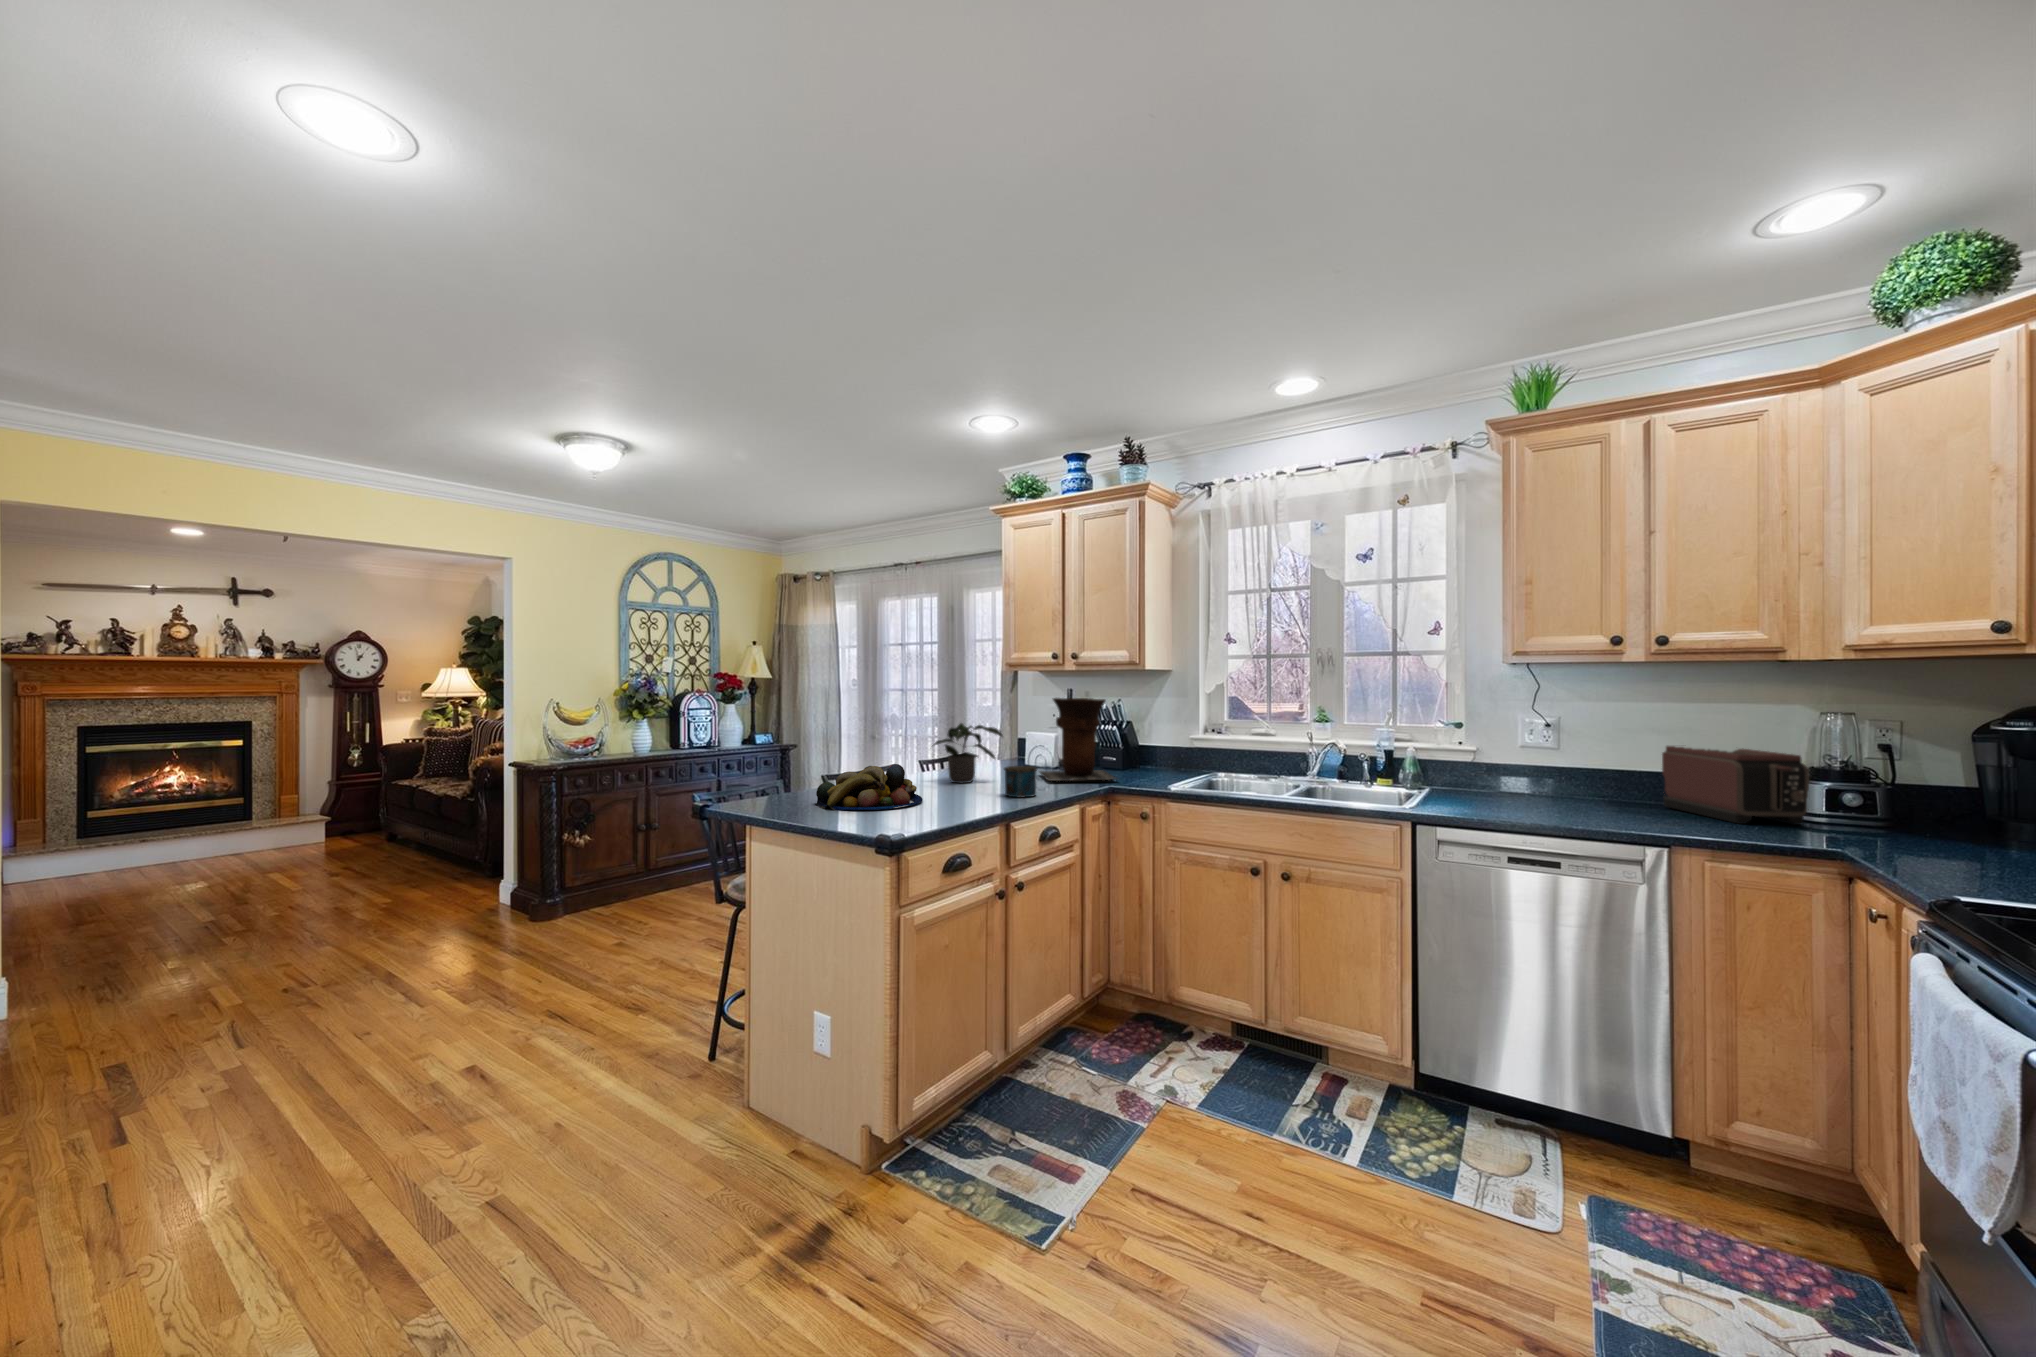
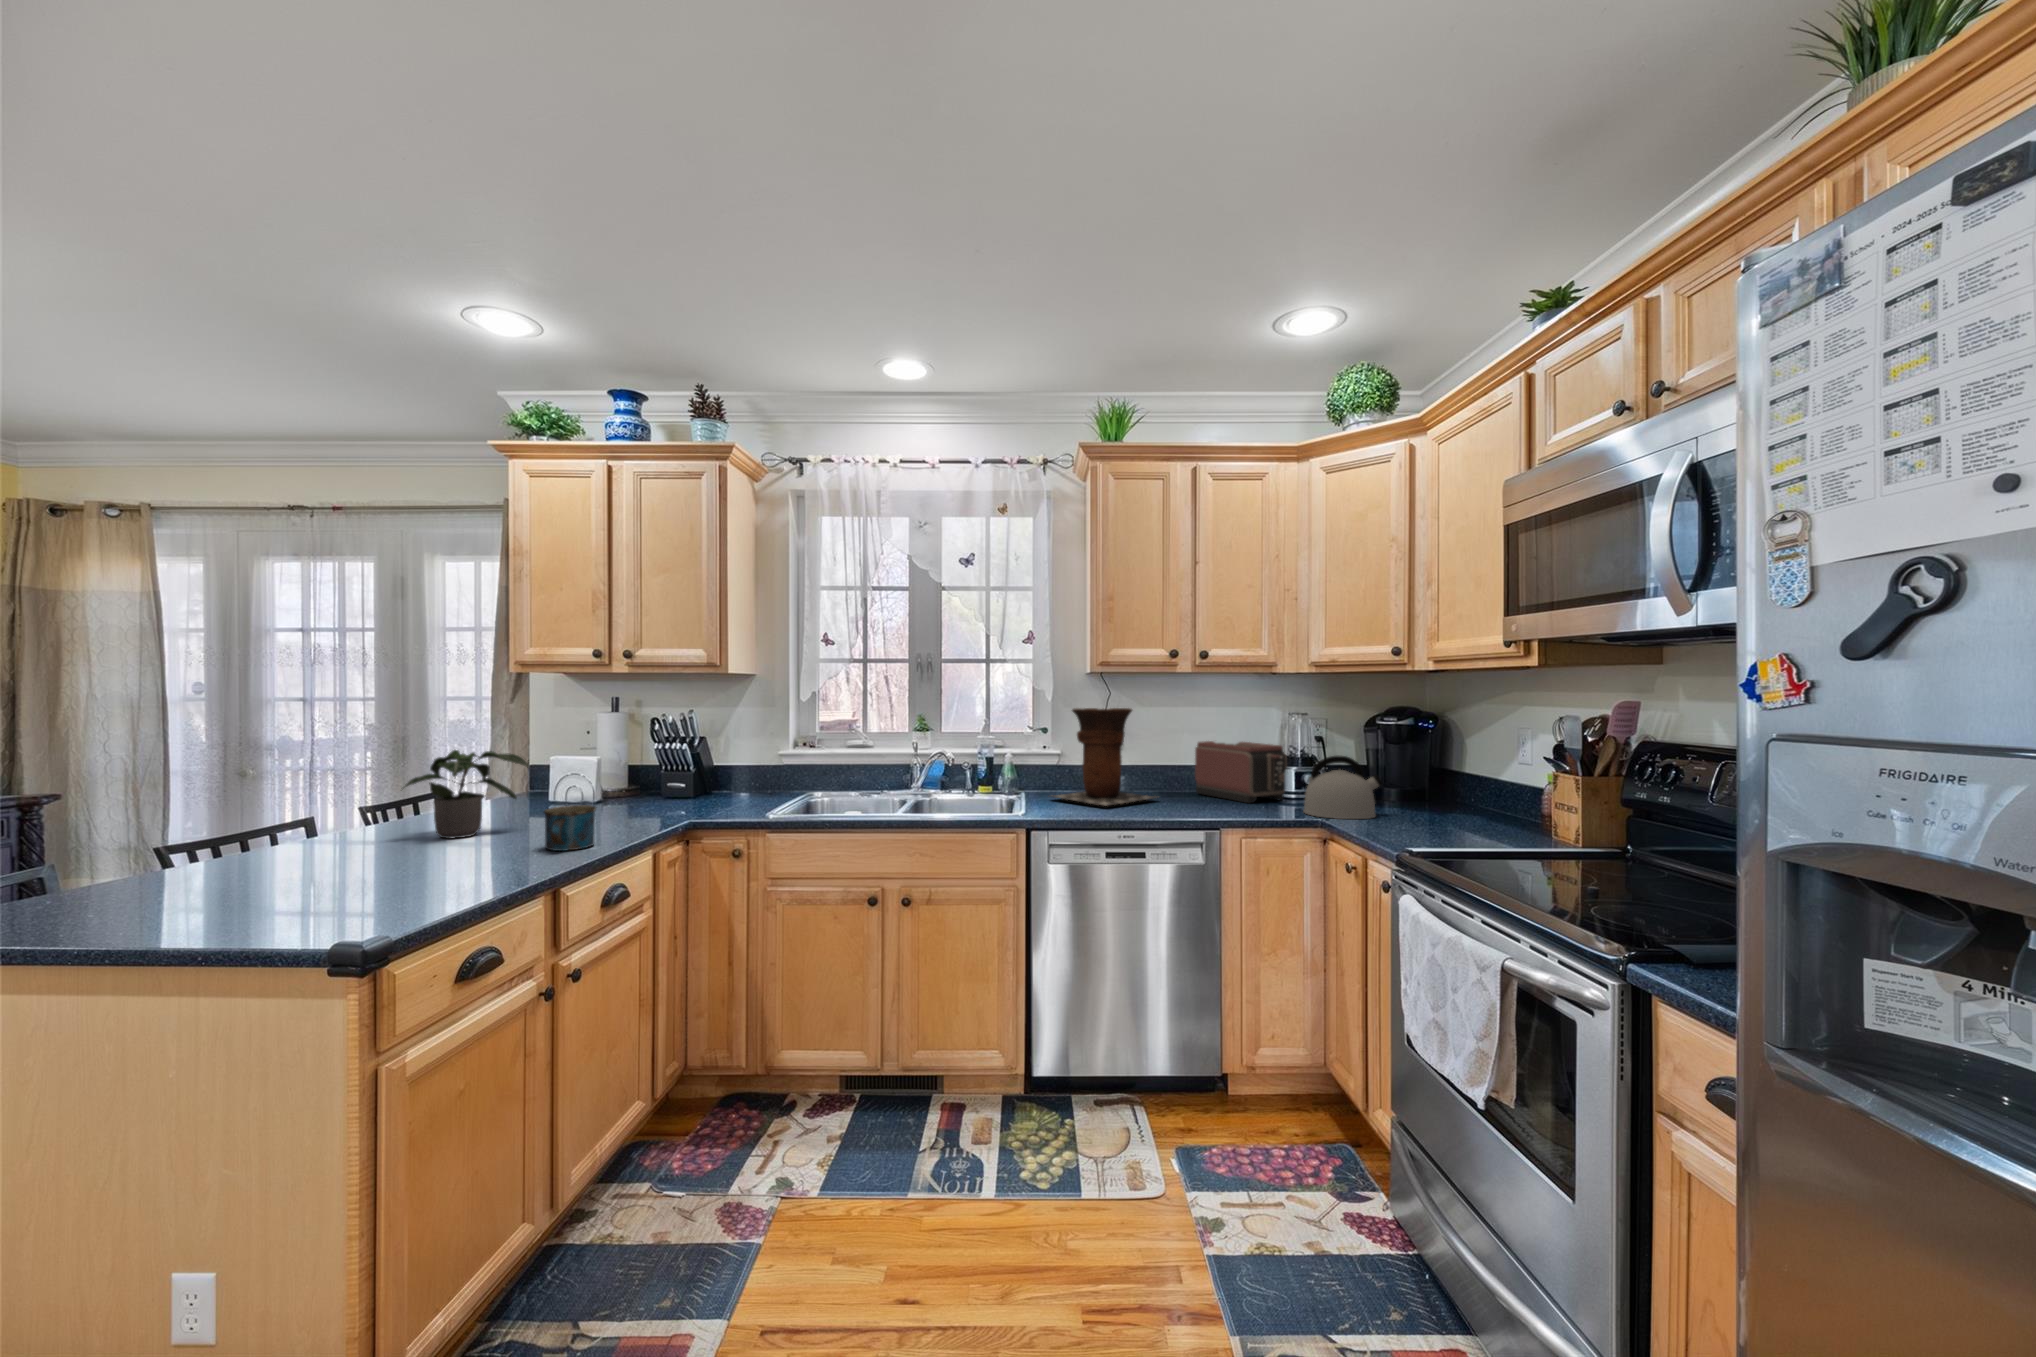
vase: present [1040,698,1116,781] -> present [1052,708,1155,806]
fruit bowl: present [815,764,923,811] -> none [174,821,407,912]
kettle: none [1820,771,1974,859] -> present [1304,756,1382,819]

